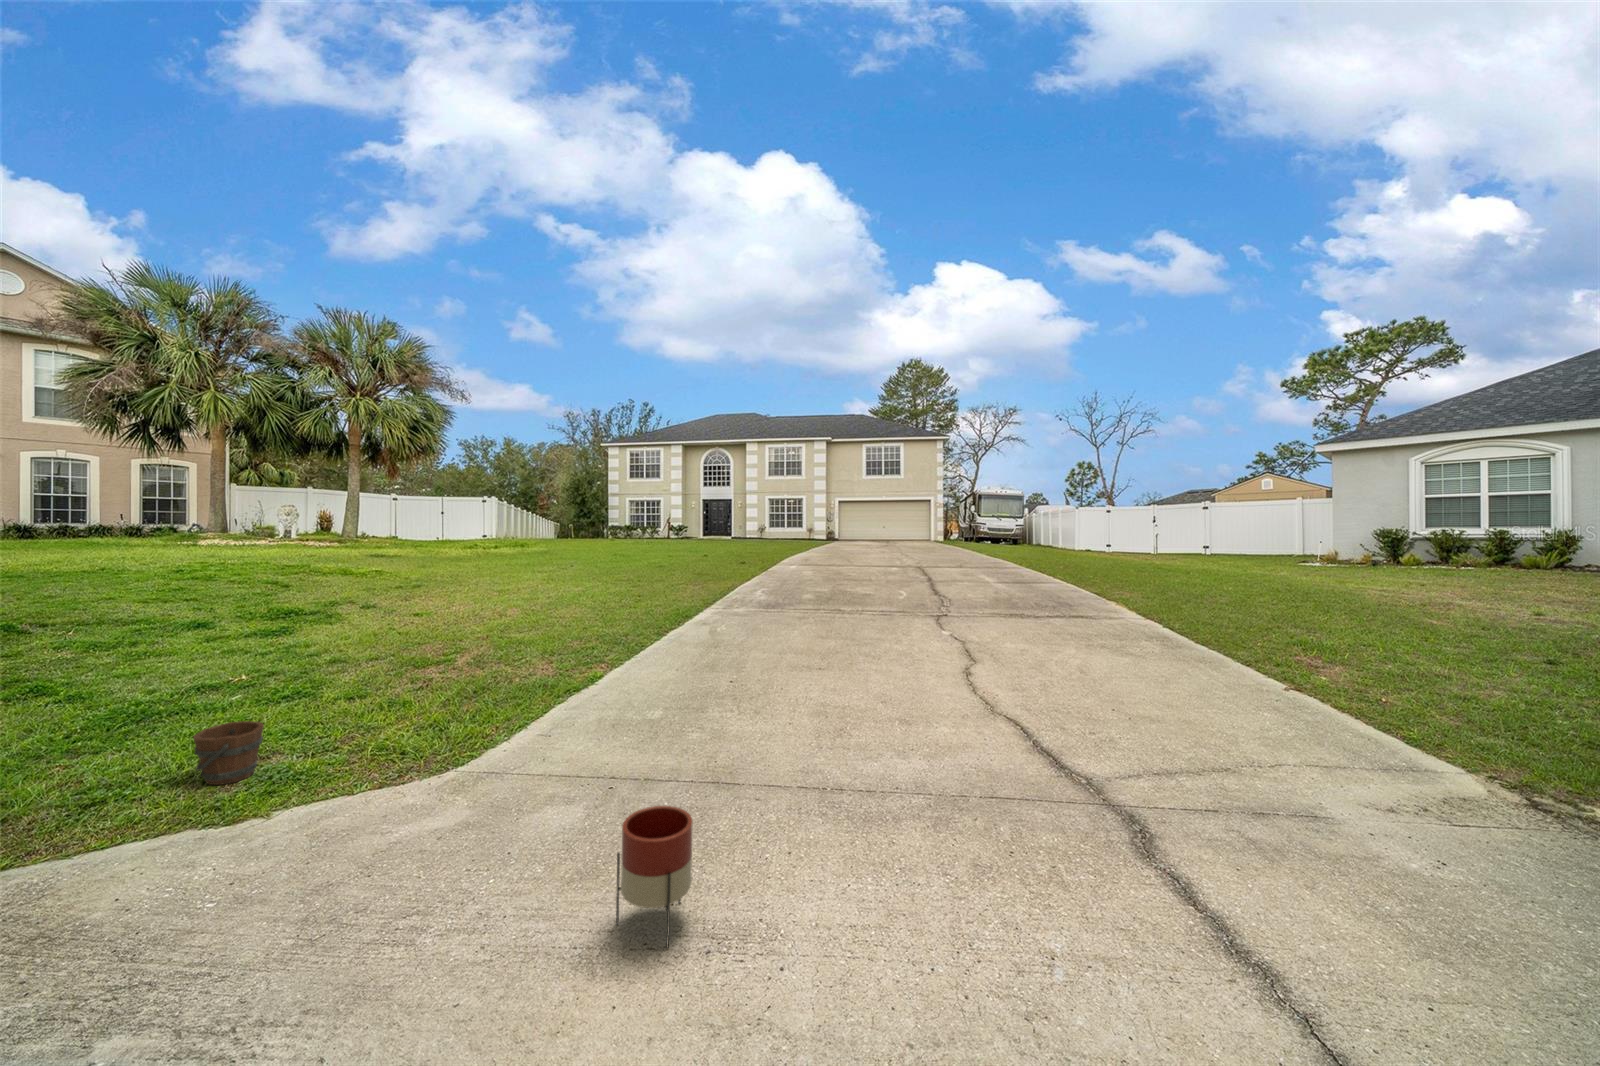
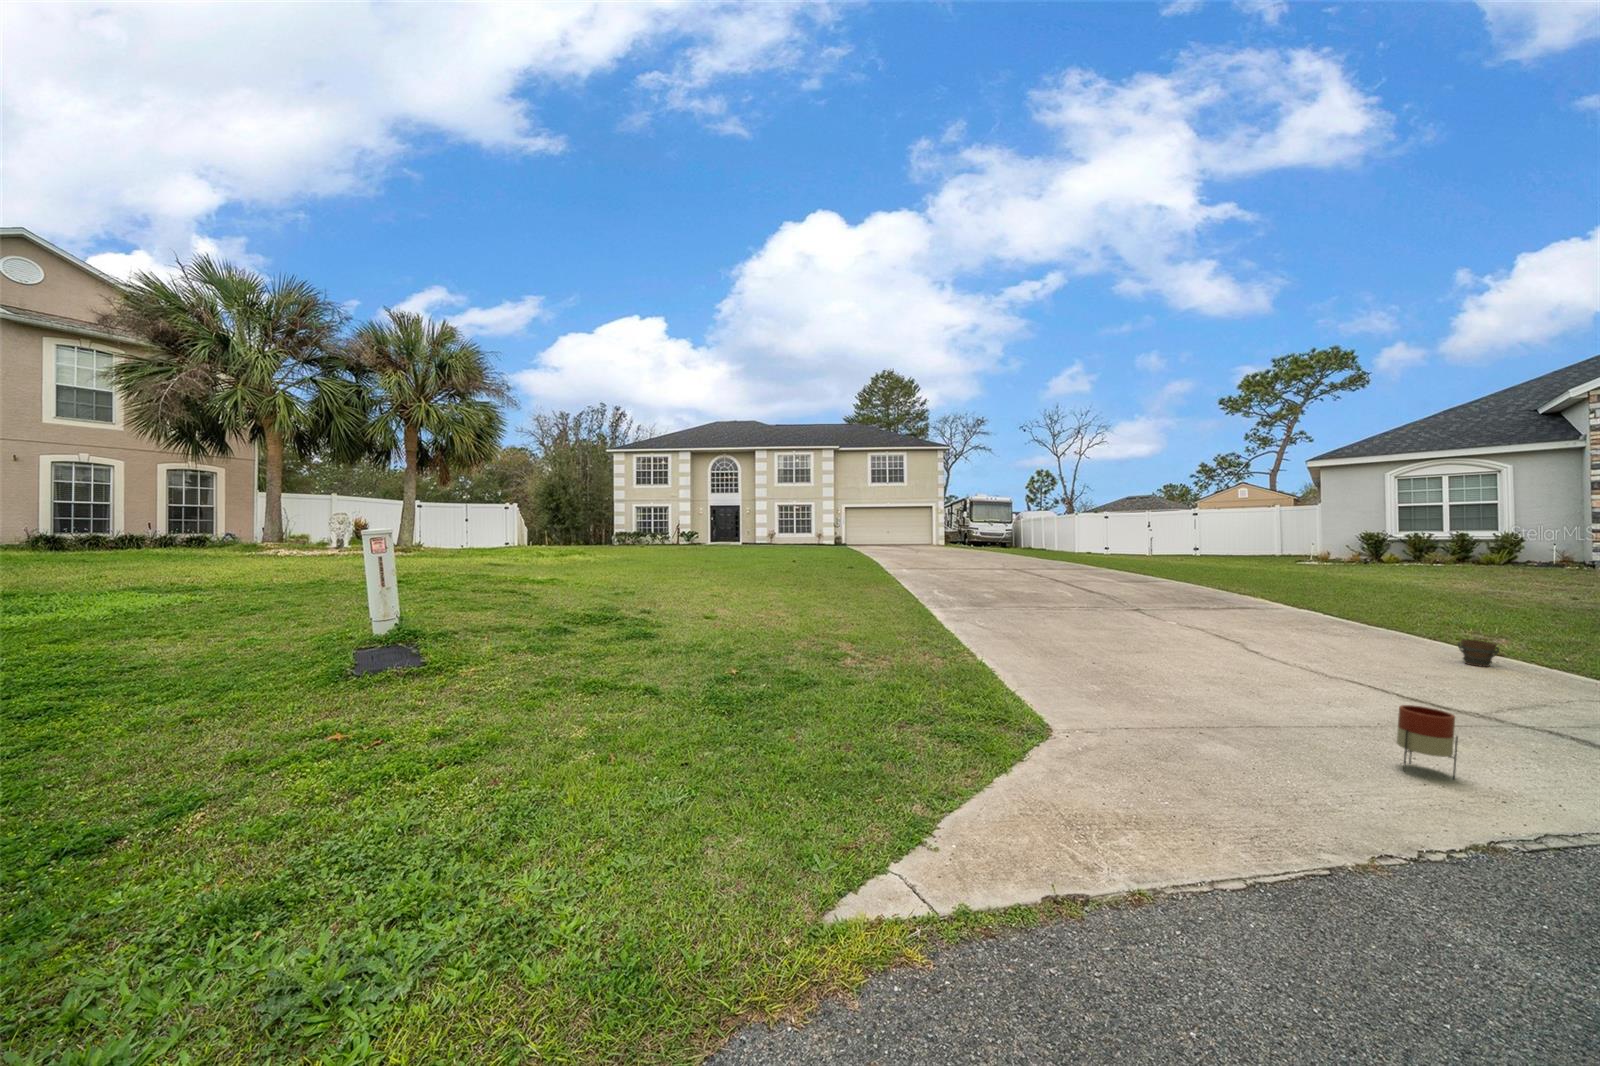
bucket: present [193,721,264,785] -> present [1458,639,1499,667]

